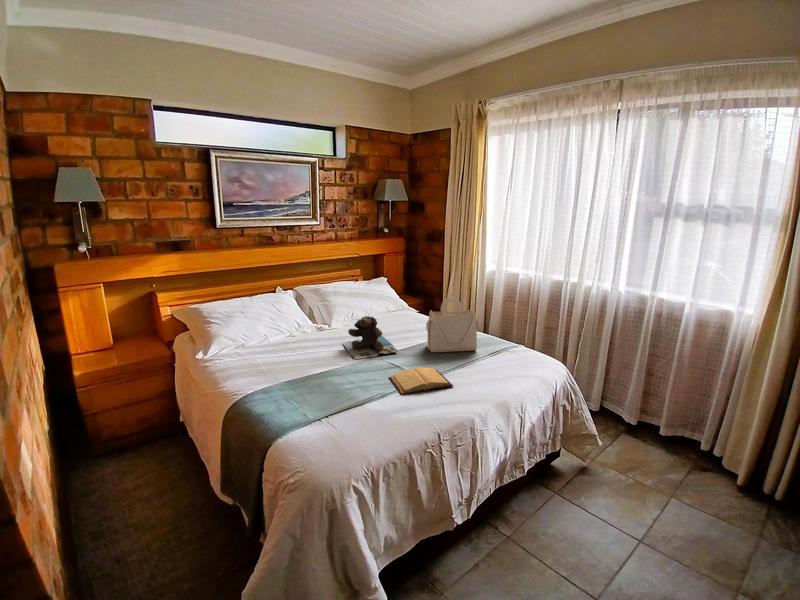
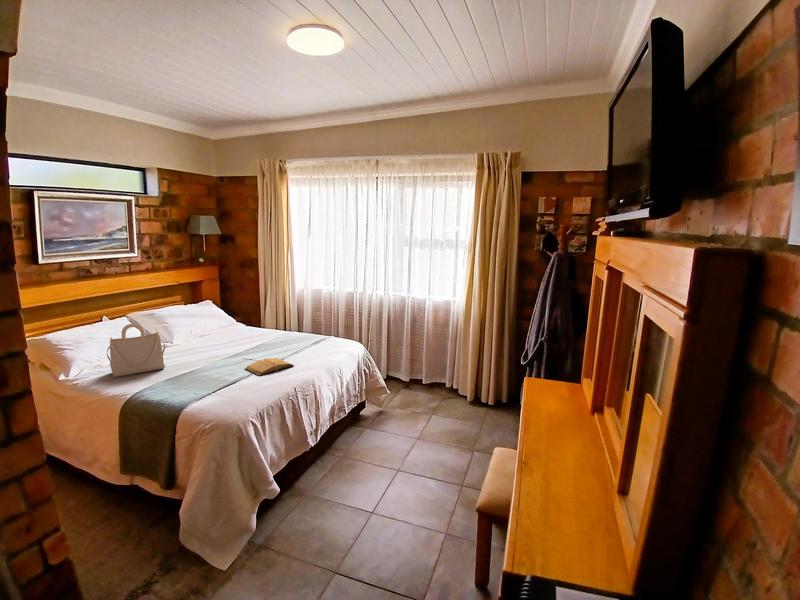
handbag: present [426,297,479,352] -> present [107,324,165,377]
teddy bear: present [343,316,398,359] -> none [191,329,244,363]

